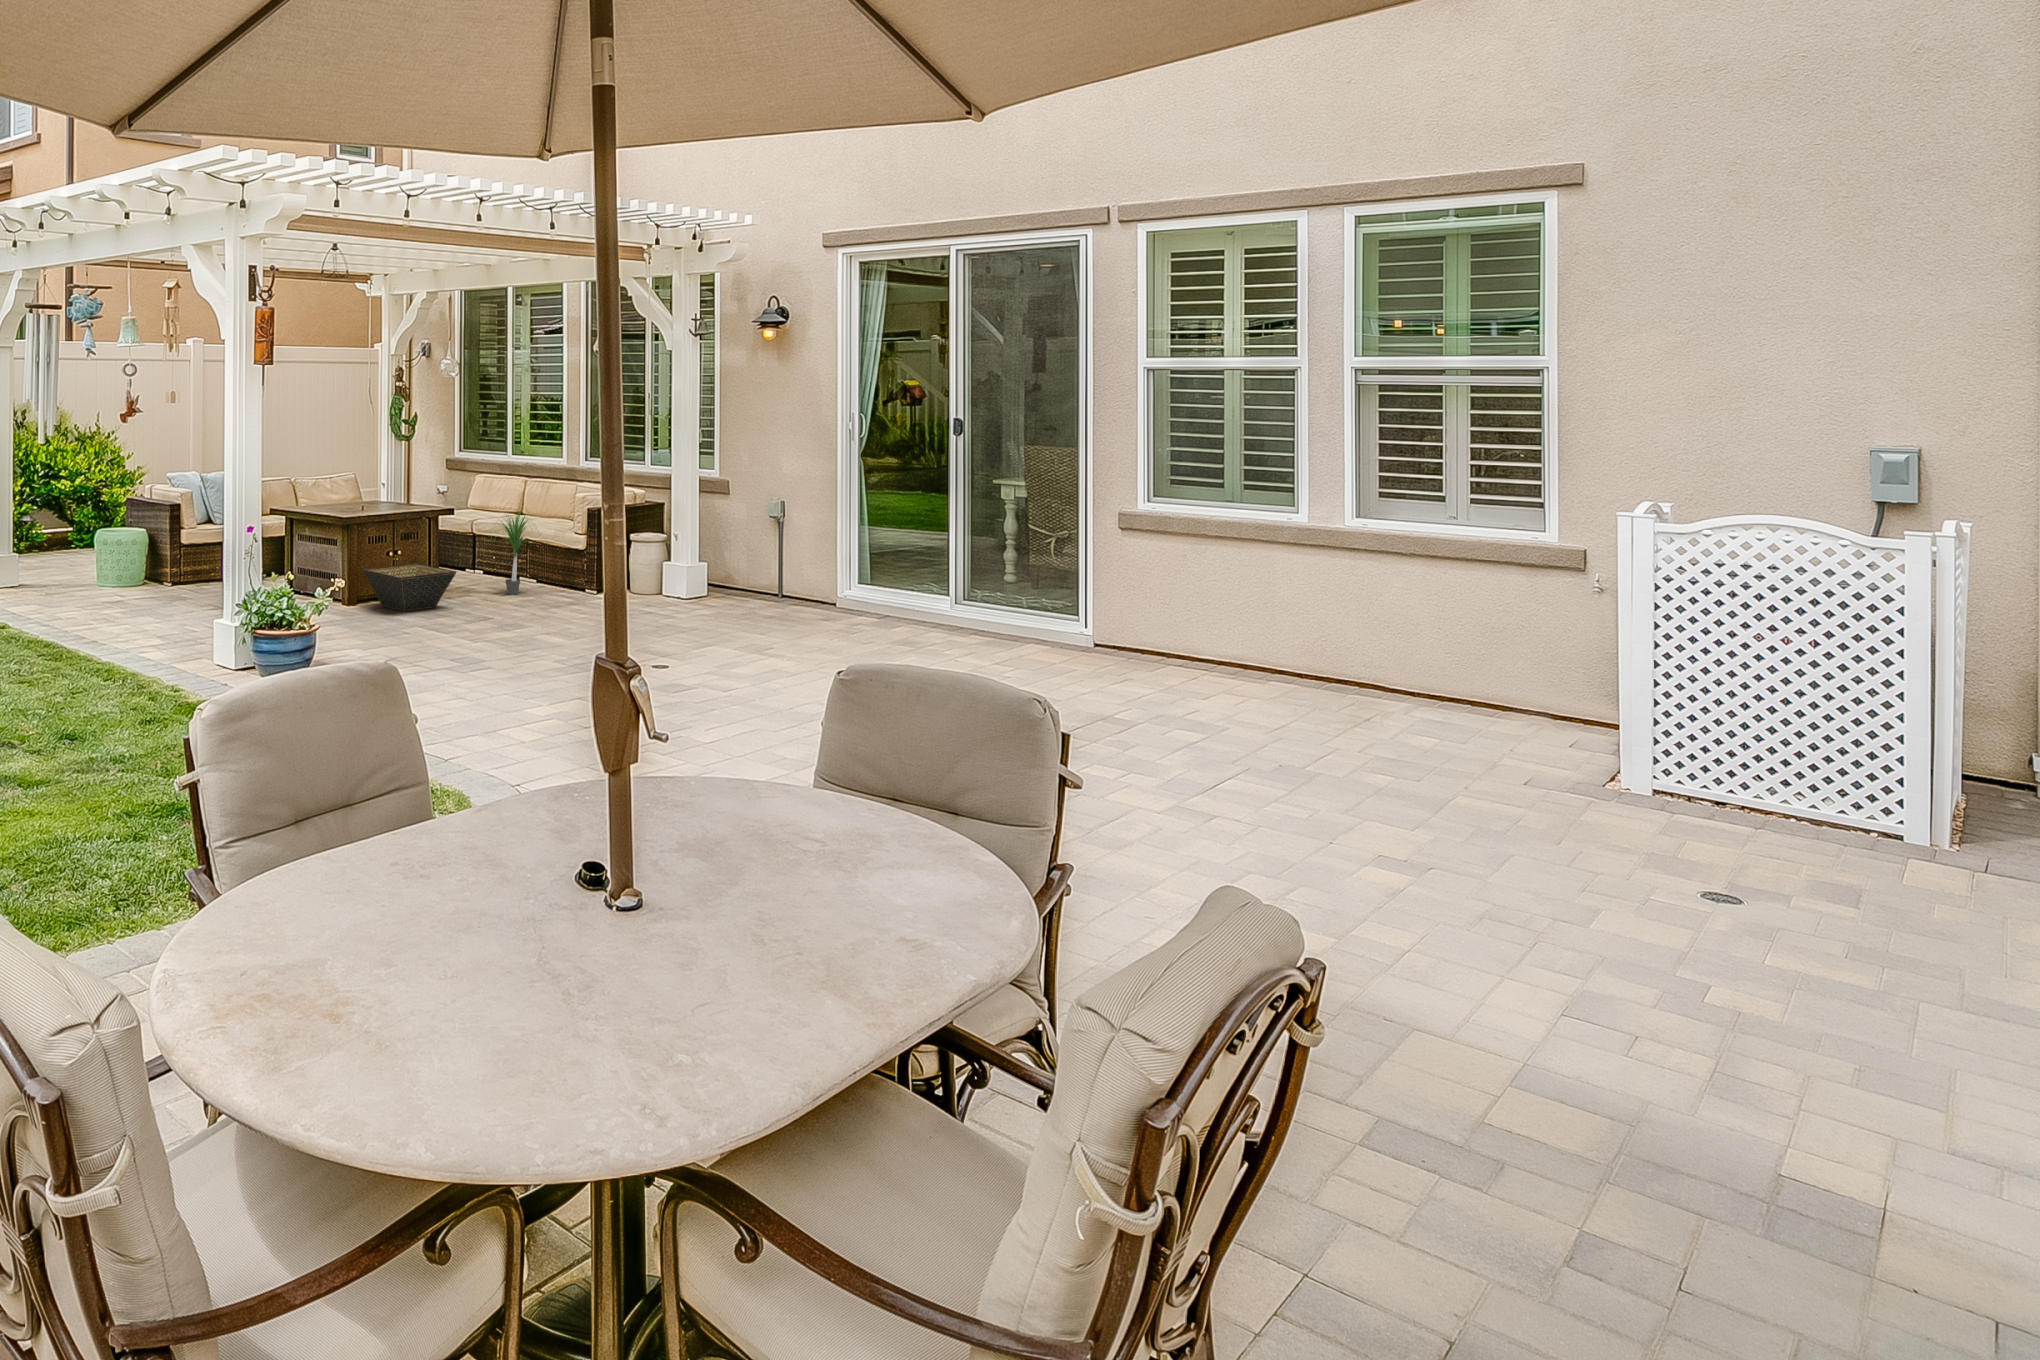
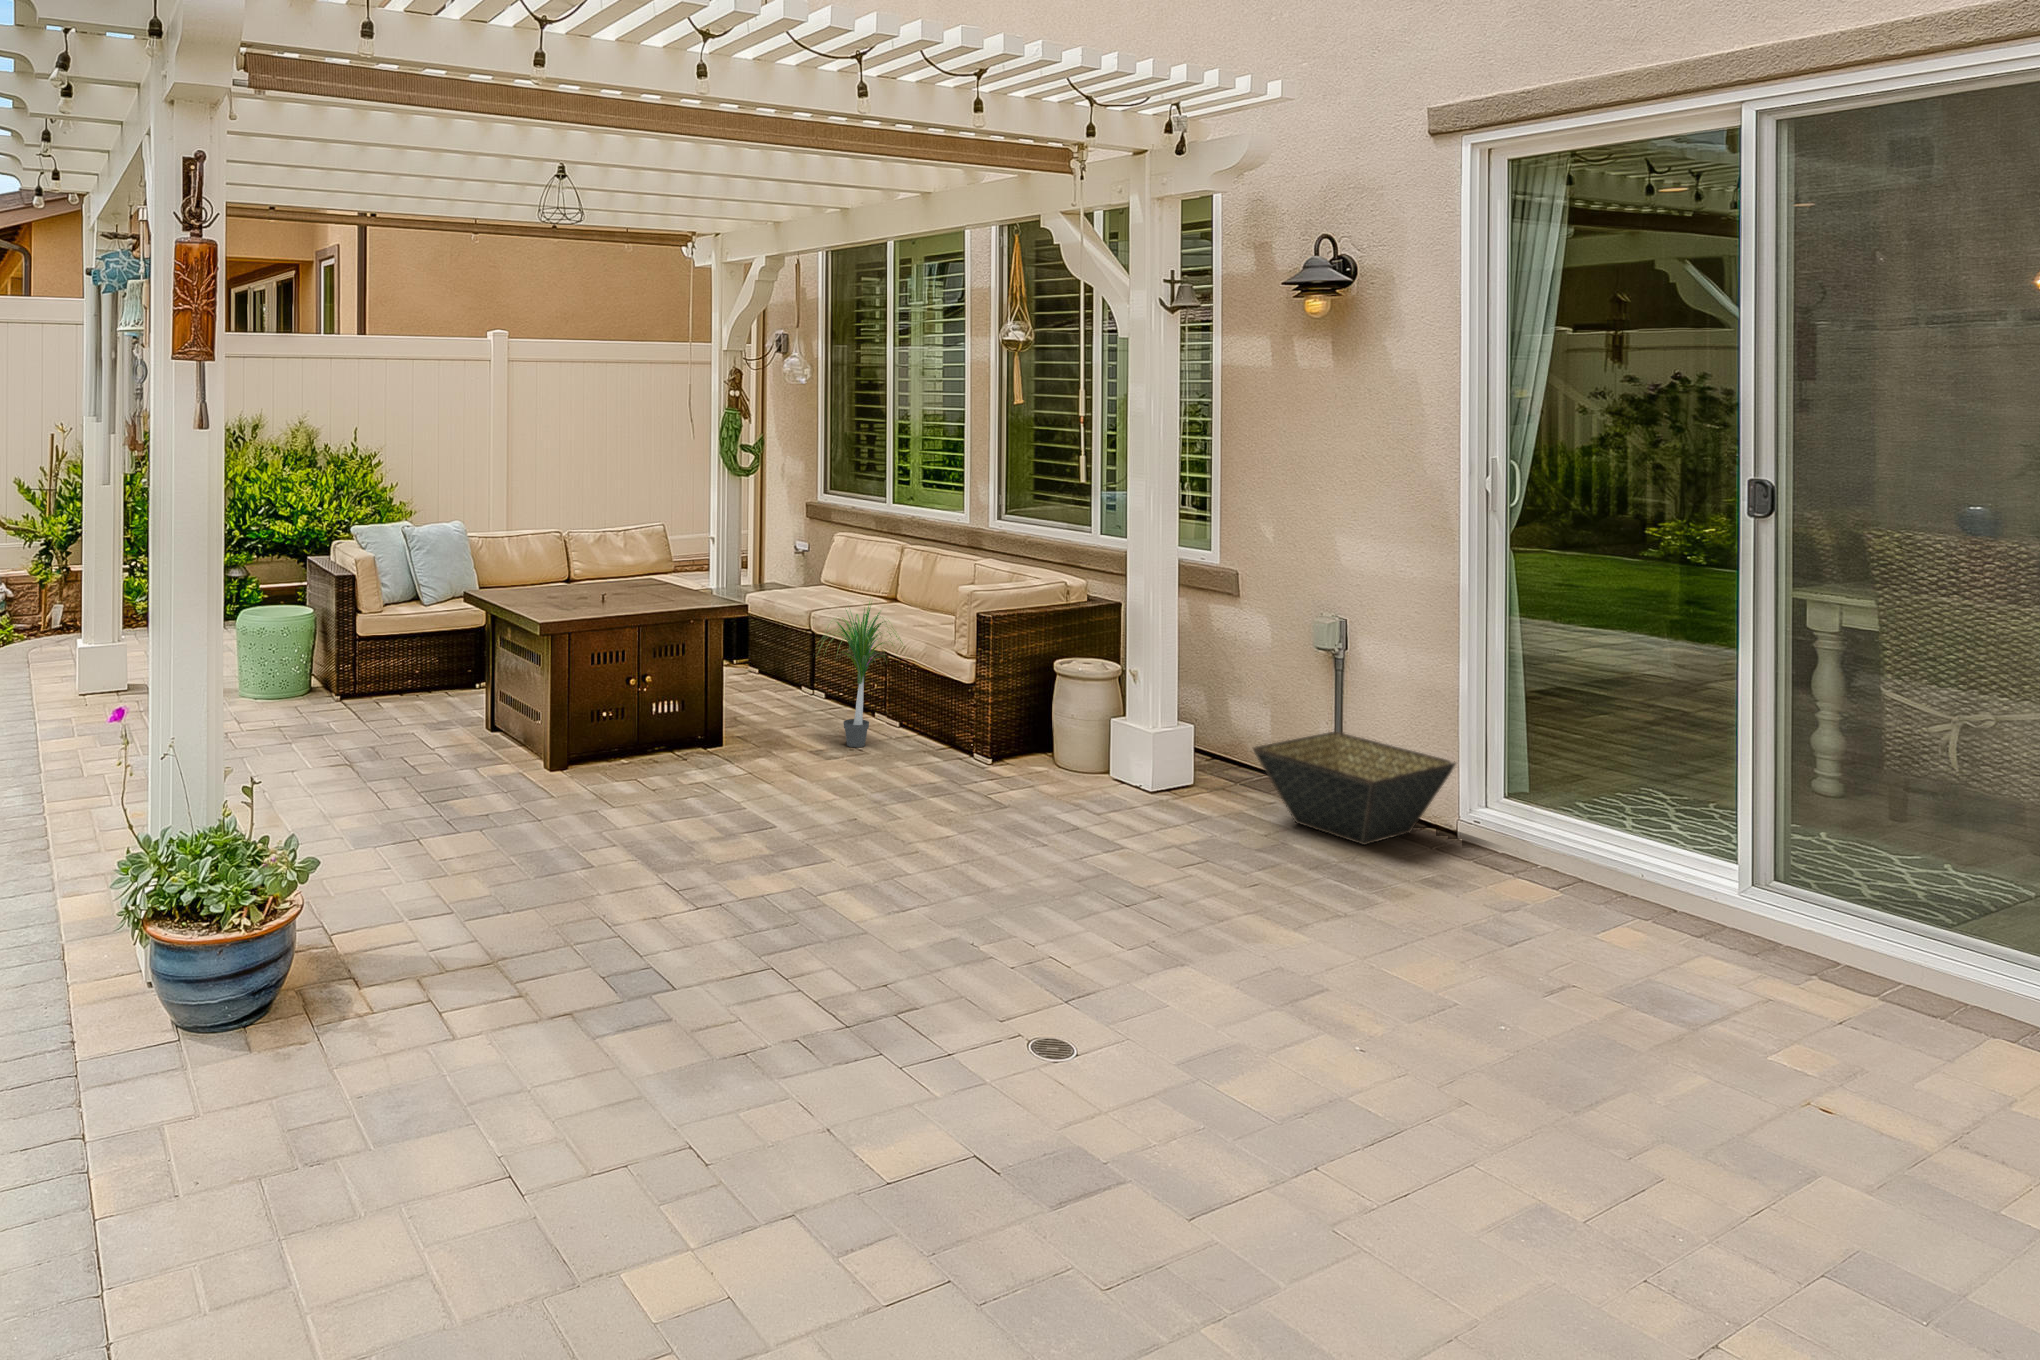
basket: present [362,563,456,612] -> present [1253,731,1456,845]

